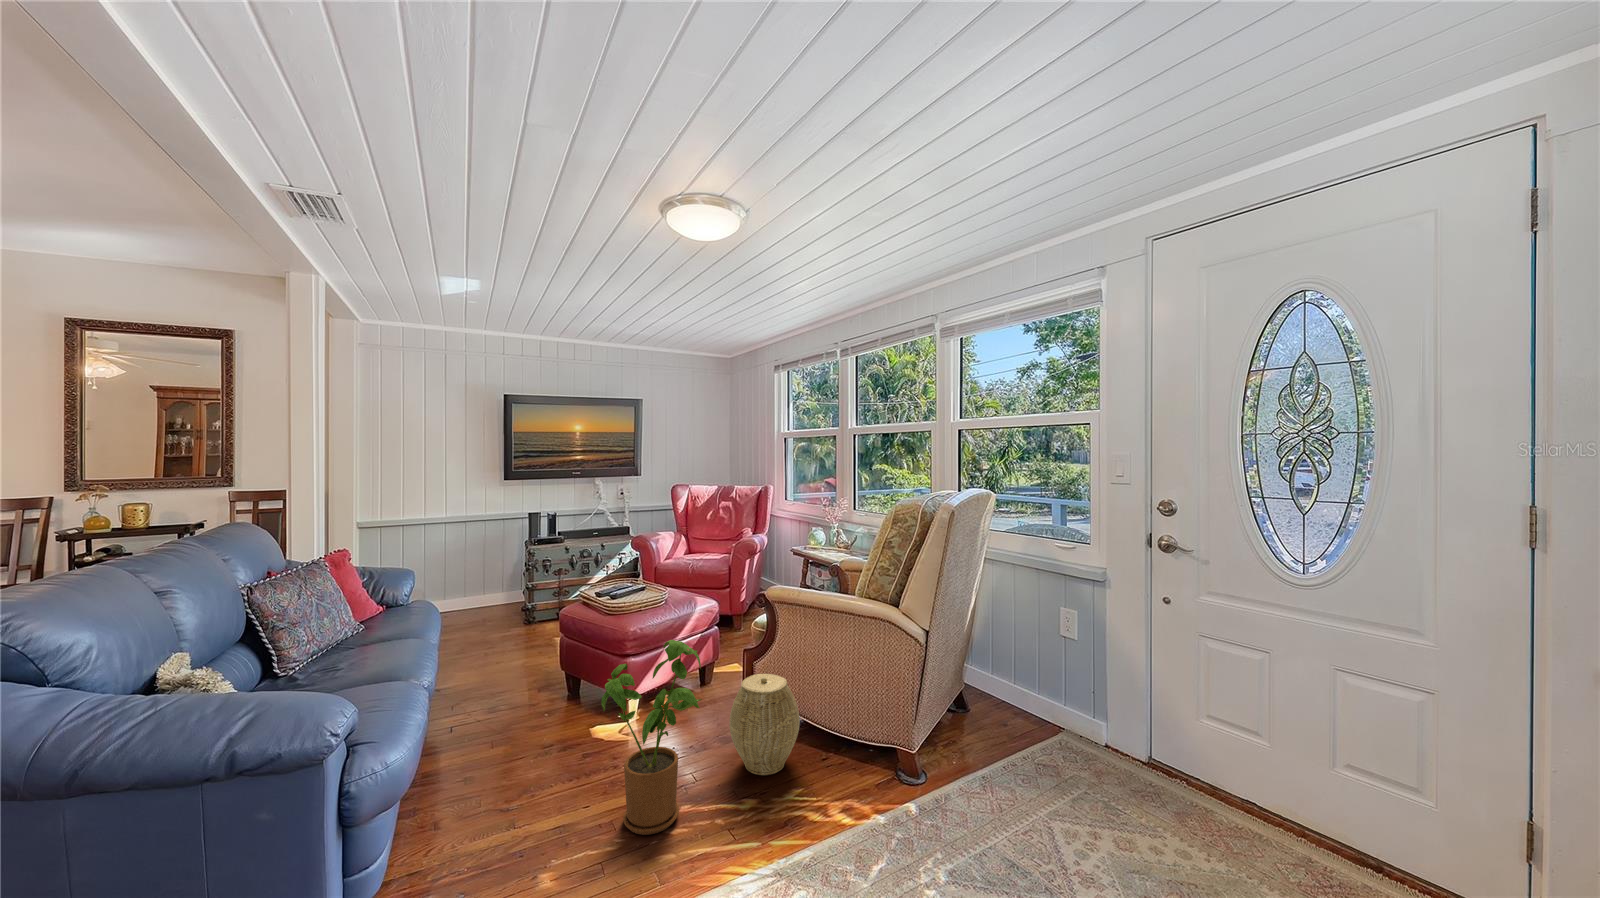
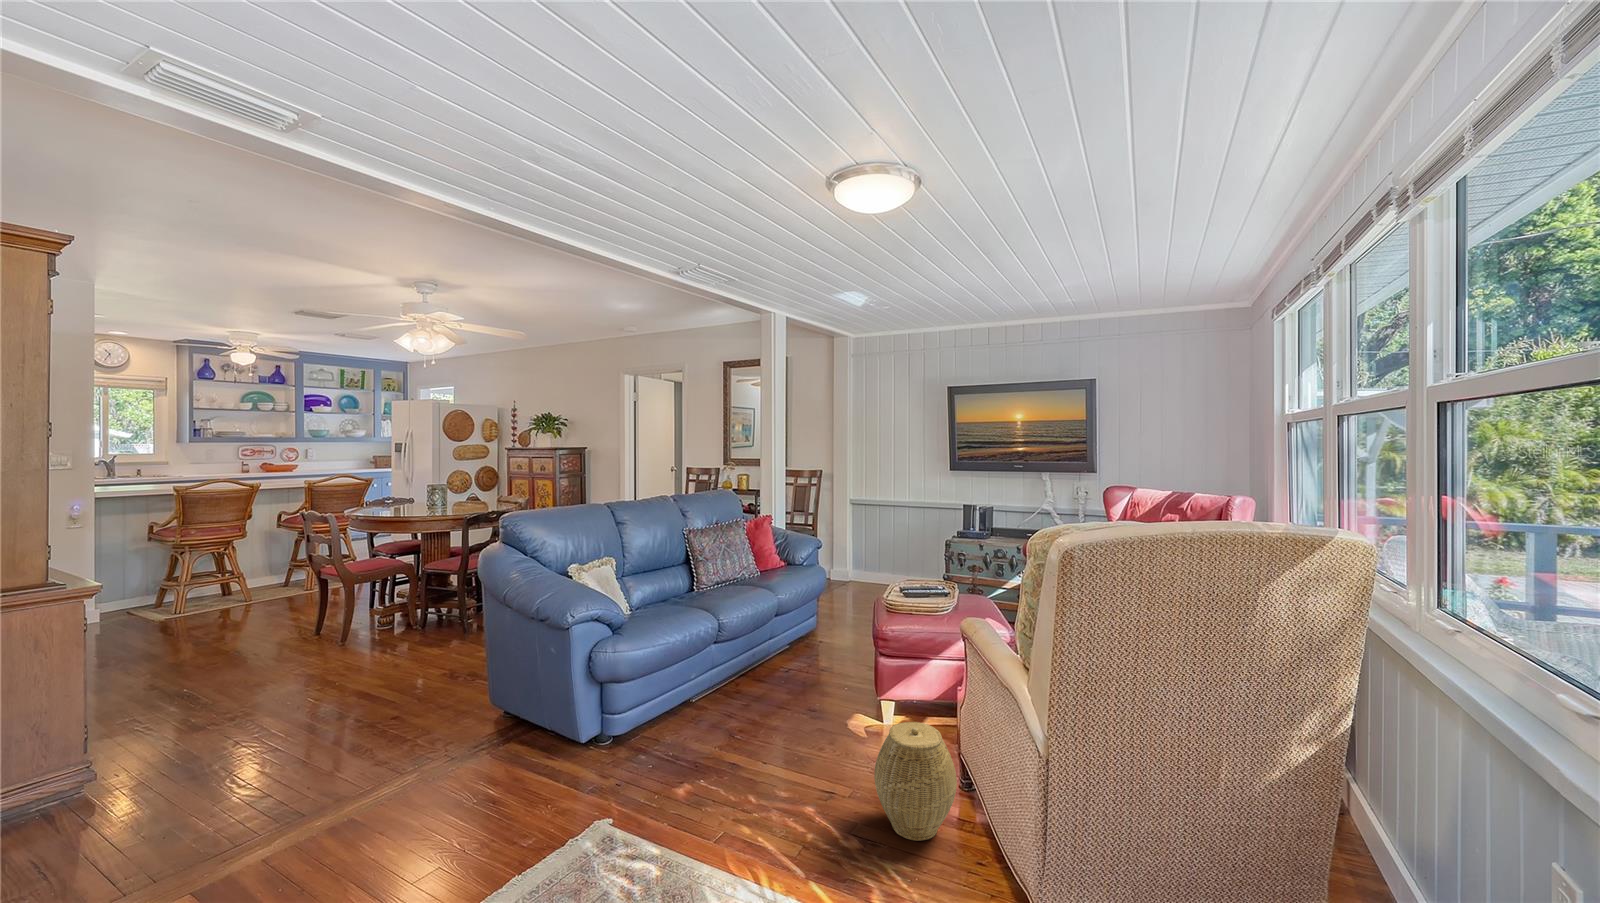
house plant: present [601,640,702,835] -> none [748,645,840,813]

